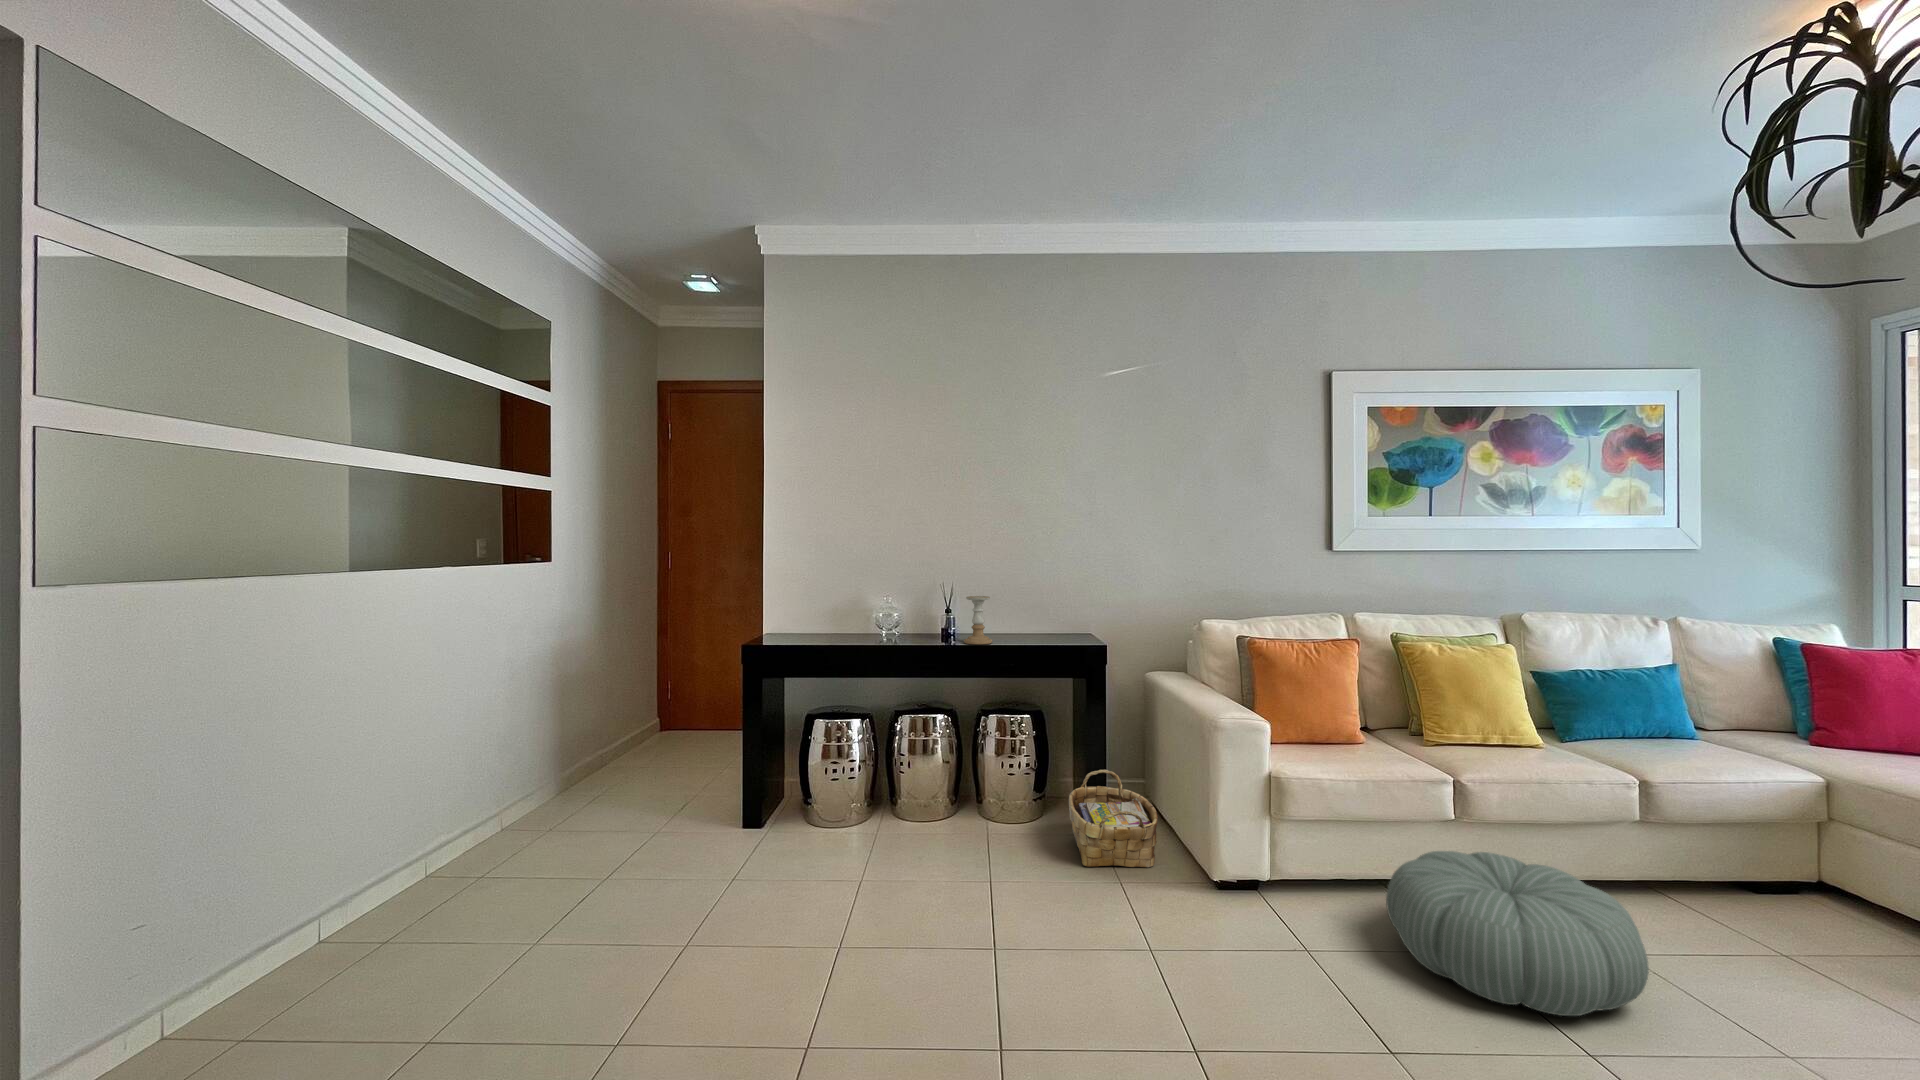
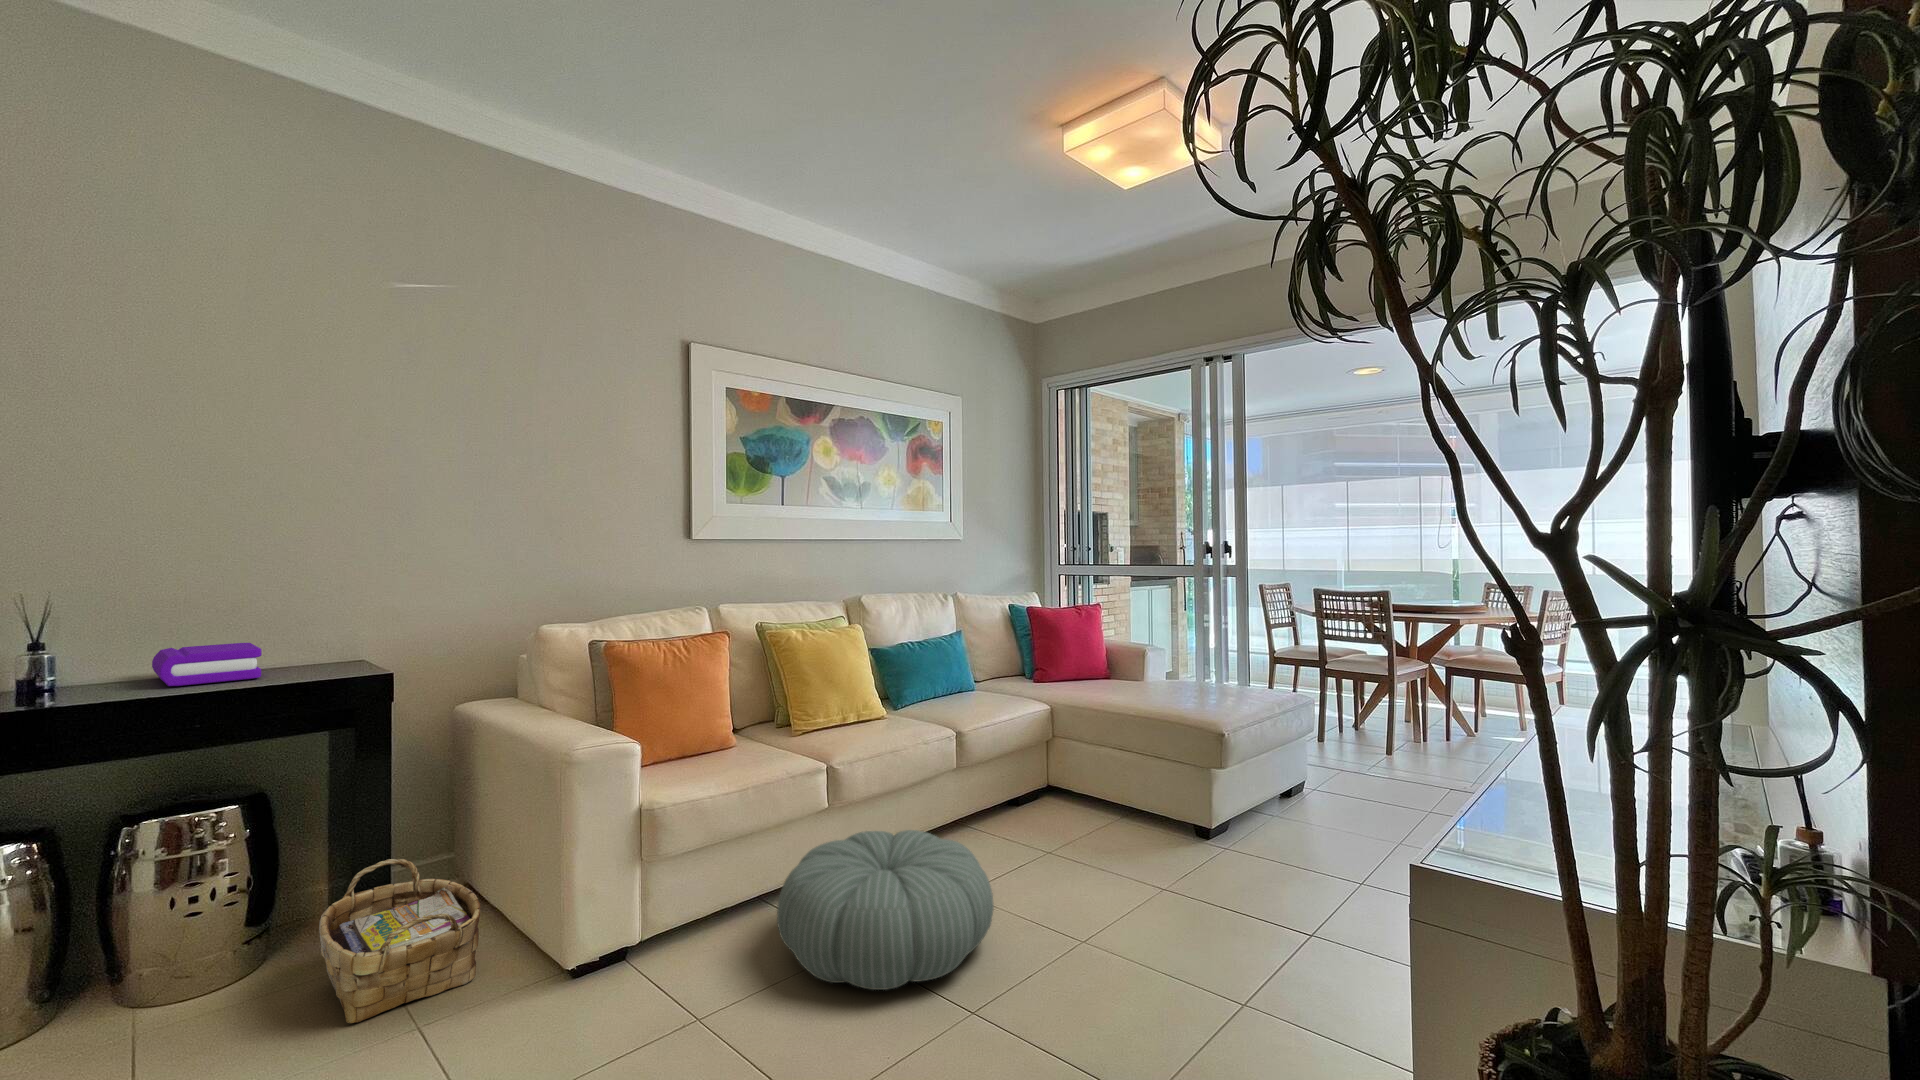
candle holder: present [964,596,992,644] -> none [73,615,148,703]
book: none [992,616,1040,639] -> present [152,643,262,686]

